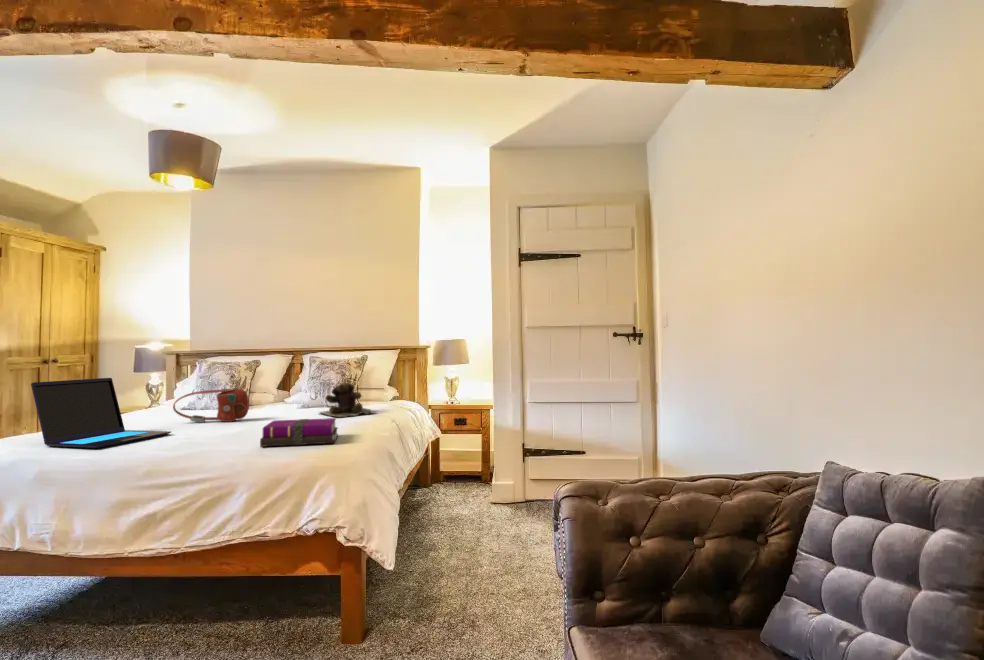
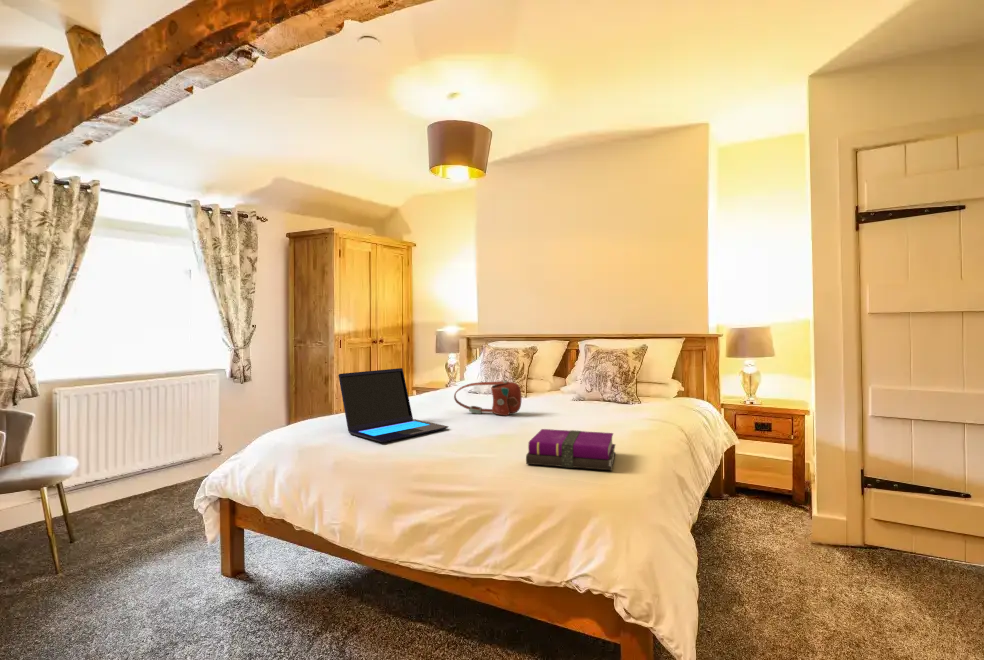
teddy bear: present [320,383,375,417] -> none [591,378,661,420]

